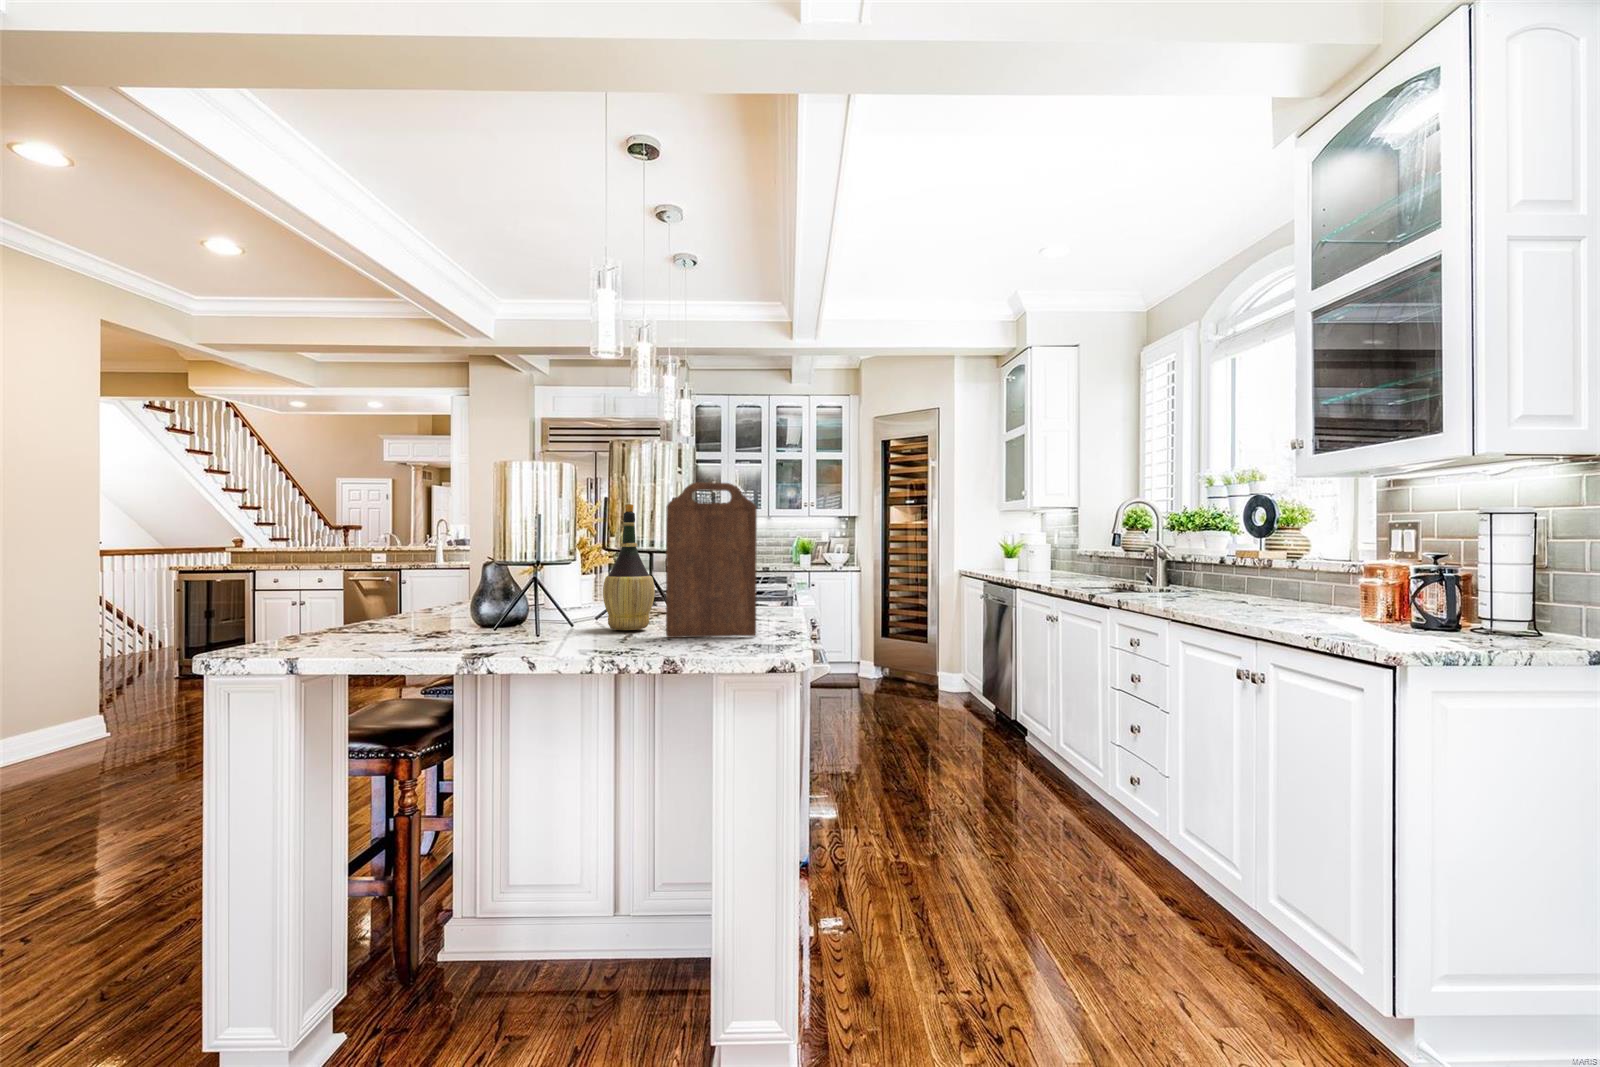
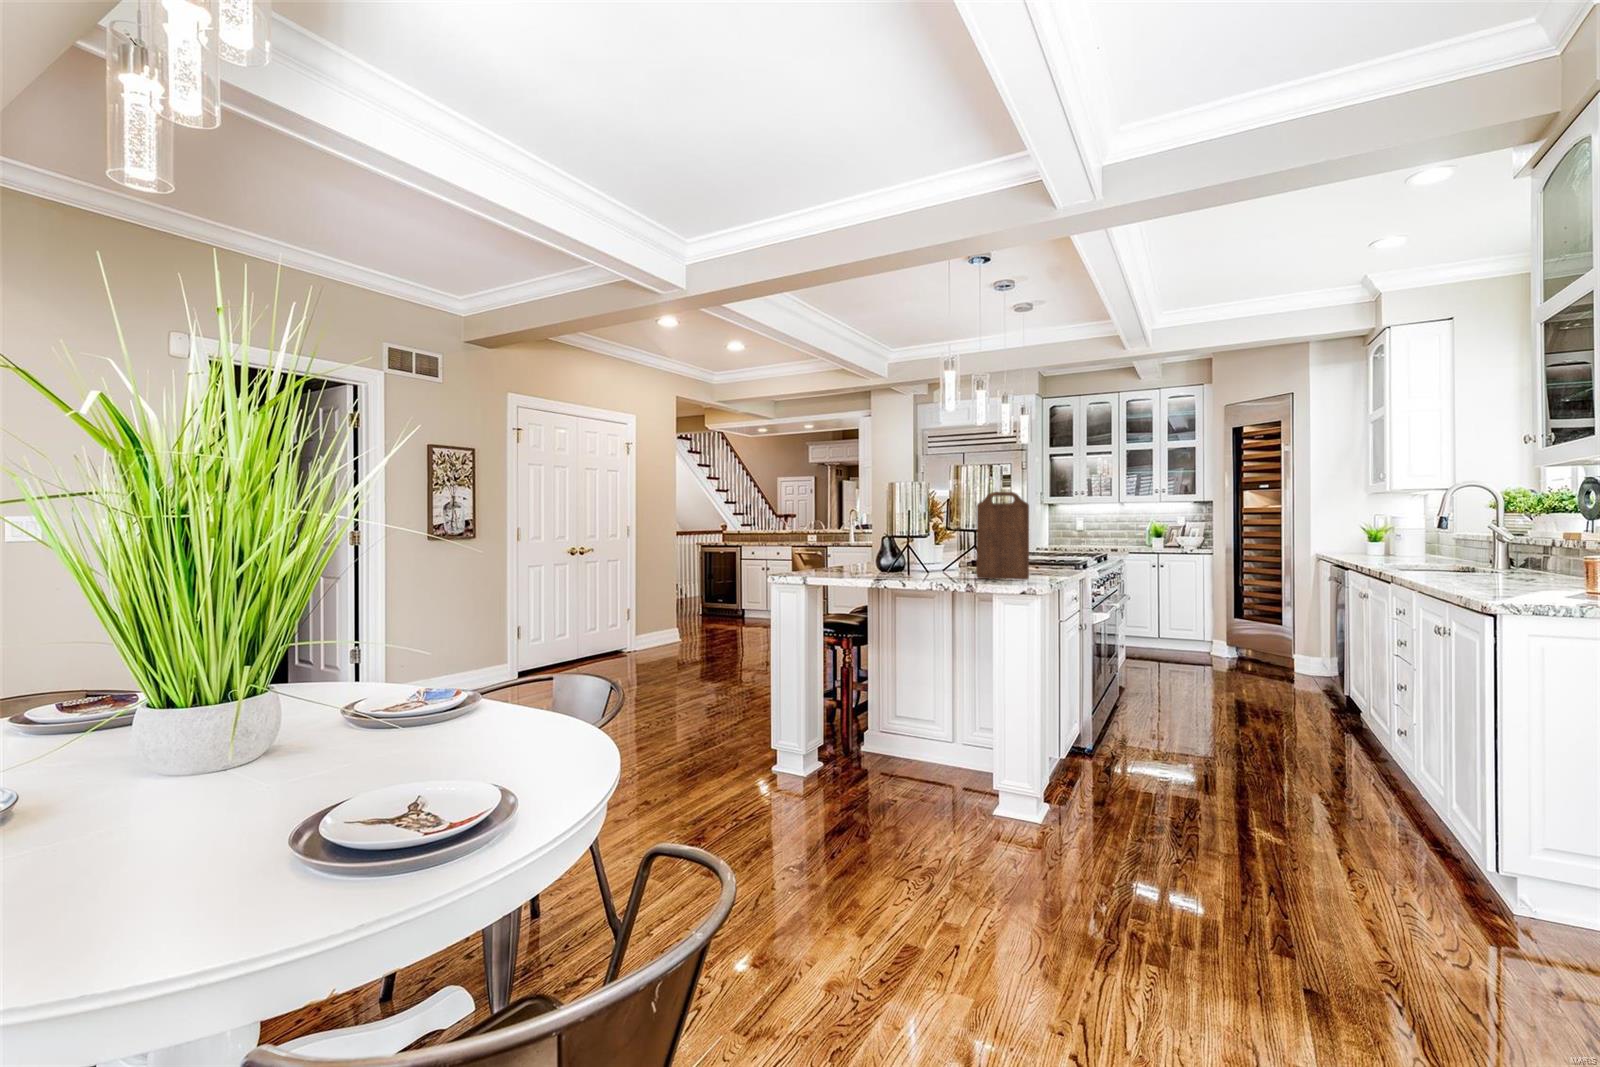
wine bottle: present [603,504,655,630] -> none [944,504,973,575]

